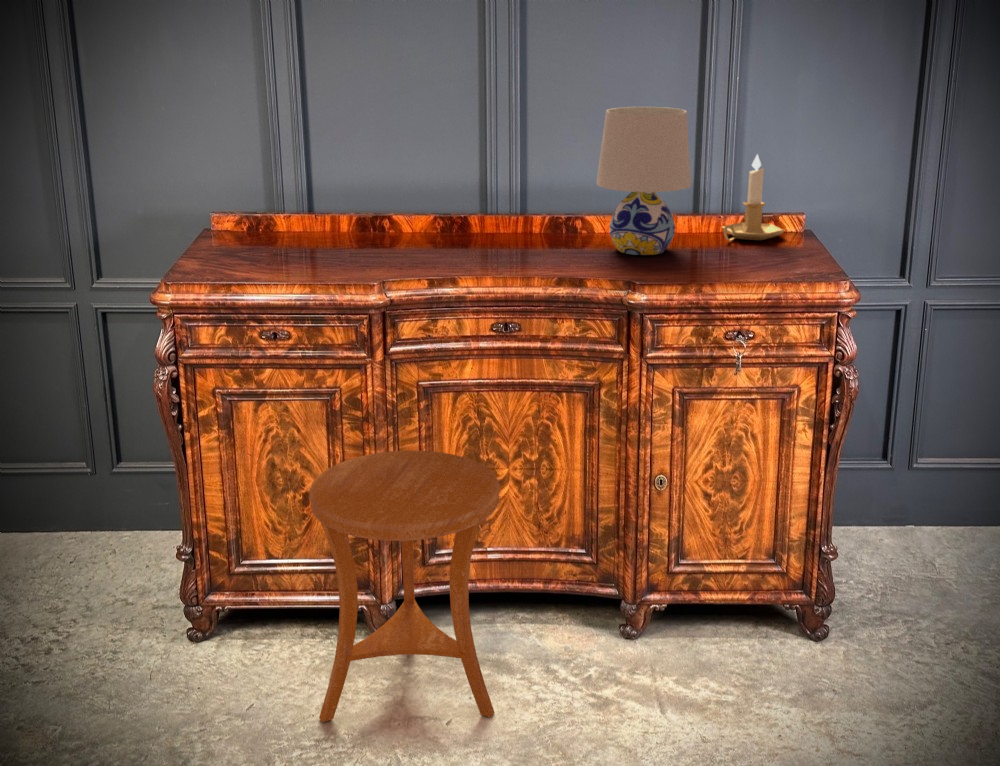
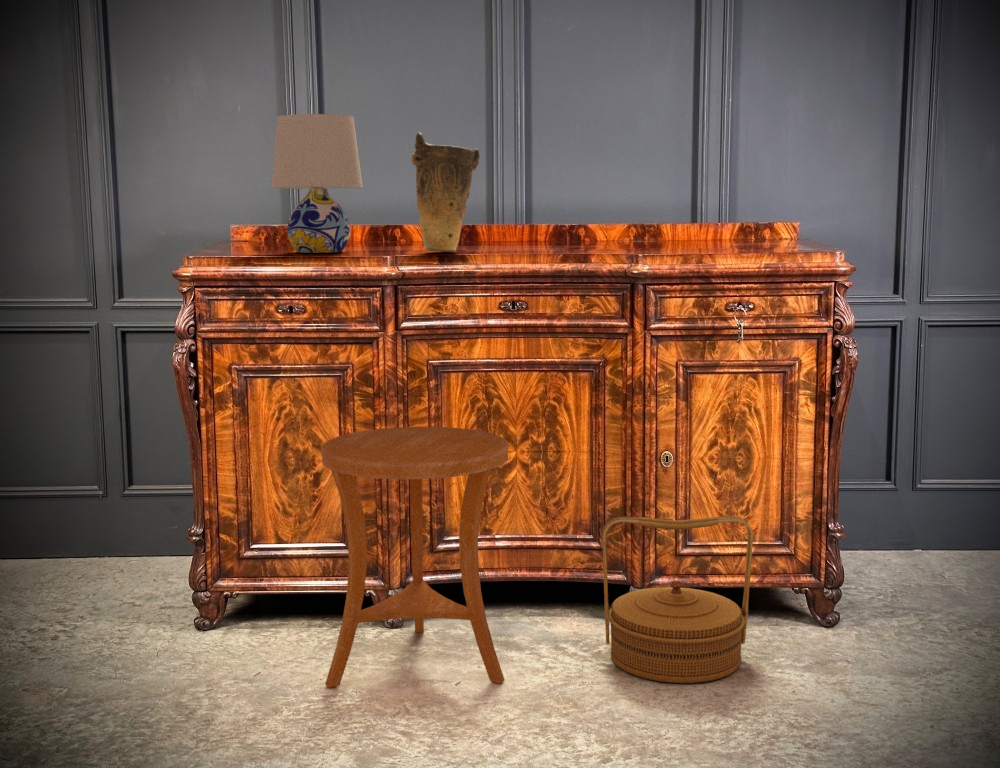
table lamp: present [597,107,691,255] -> present [272,114,363,253]
vase: none [398,136,471,262] -> present [411,132,480,252]
candlestick: present [722,154,784,241] -> none [717,165,777,244]
woven basket: none [593,552,744,719] -> present [602,516,753,683]

